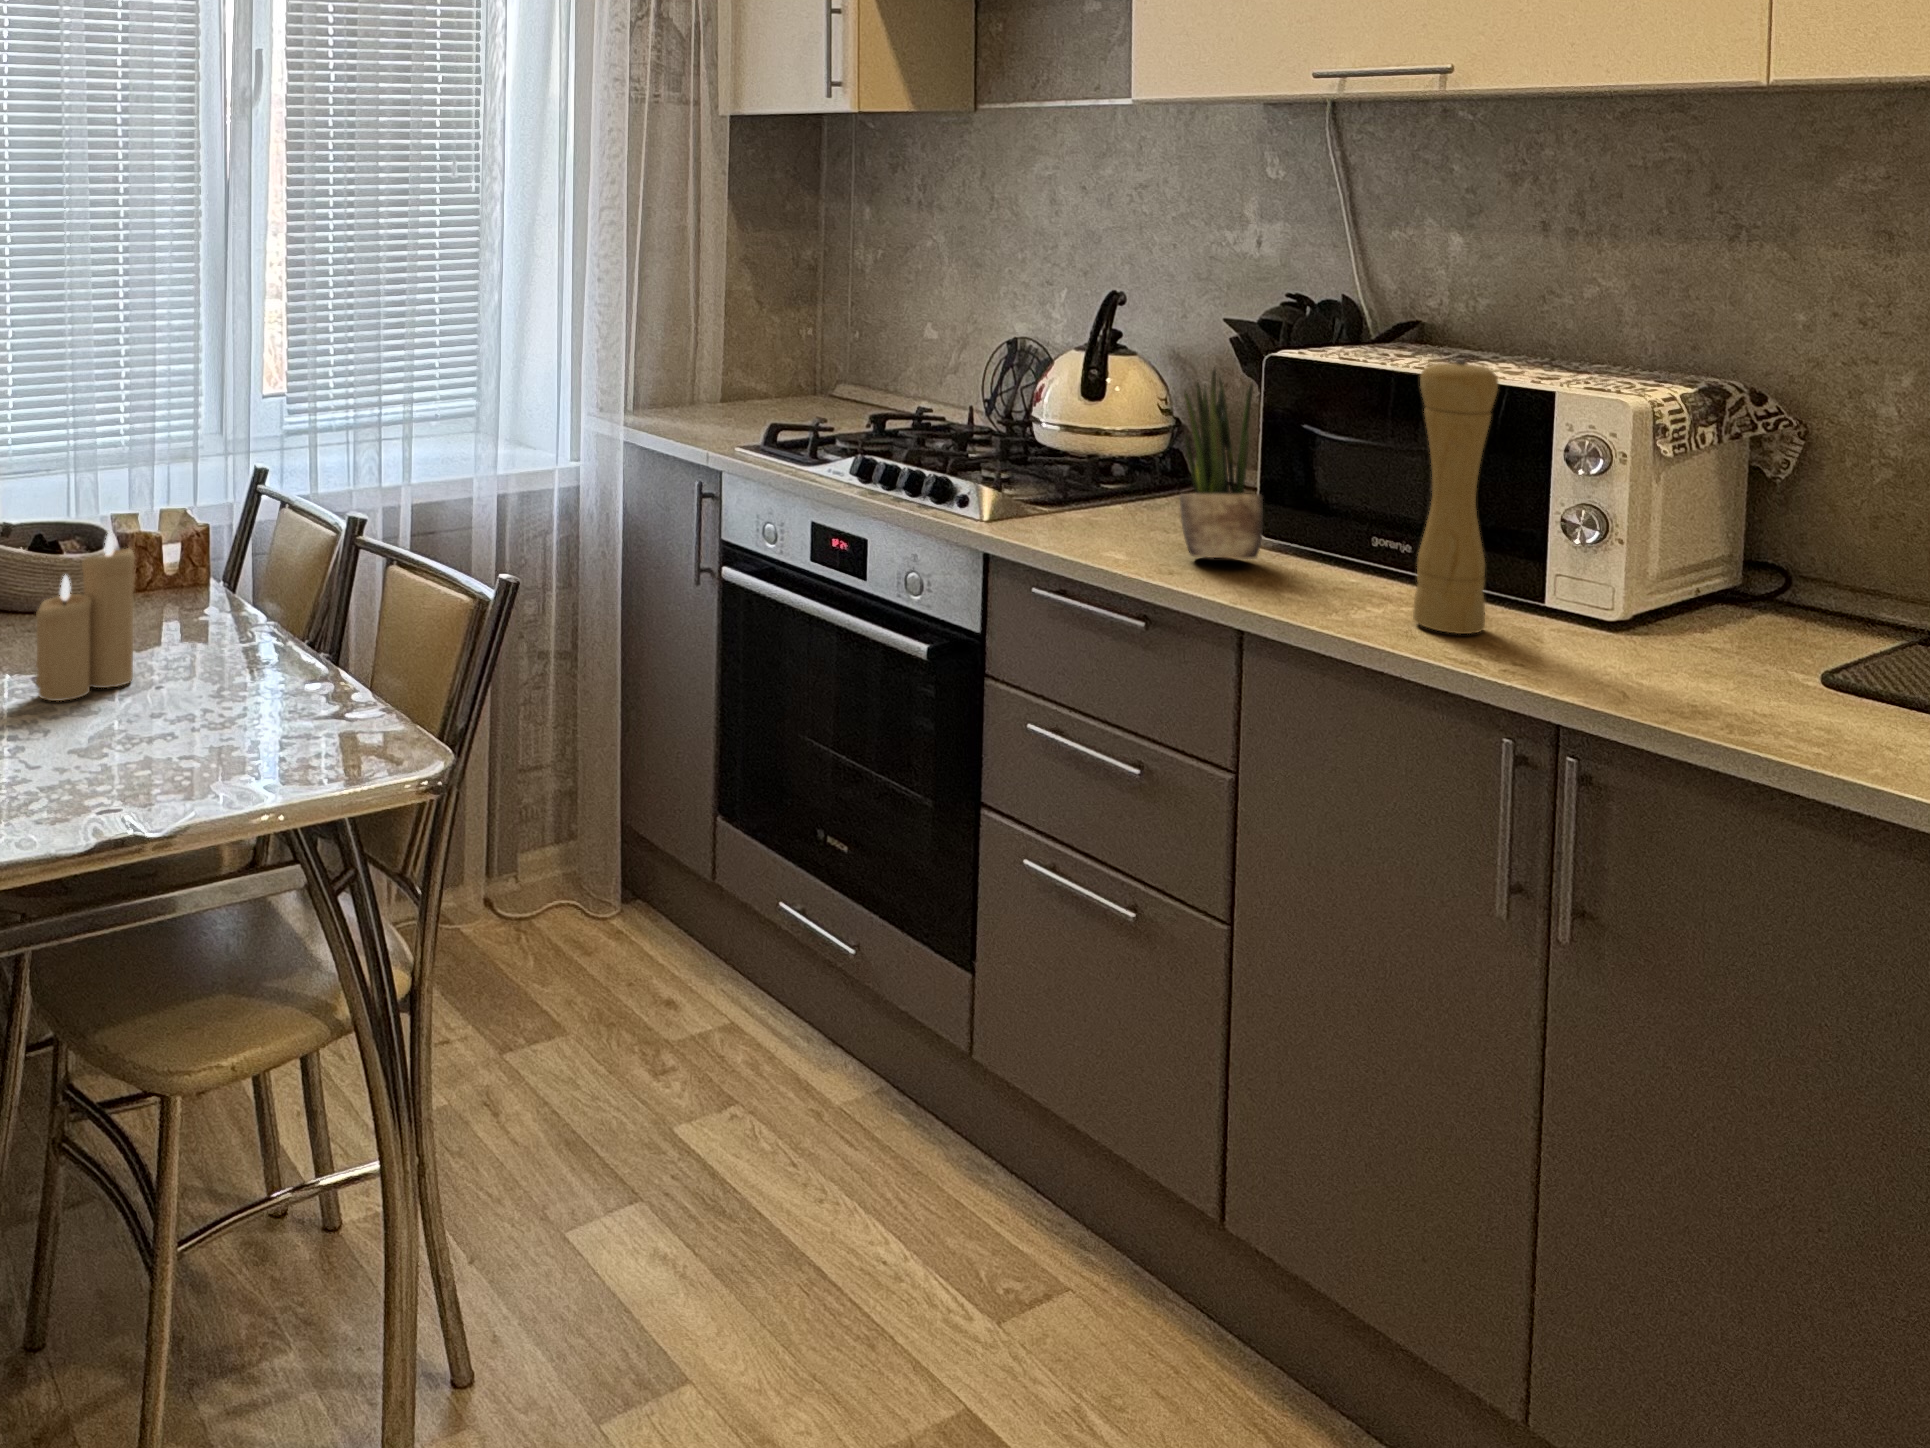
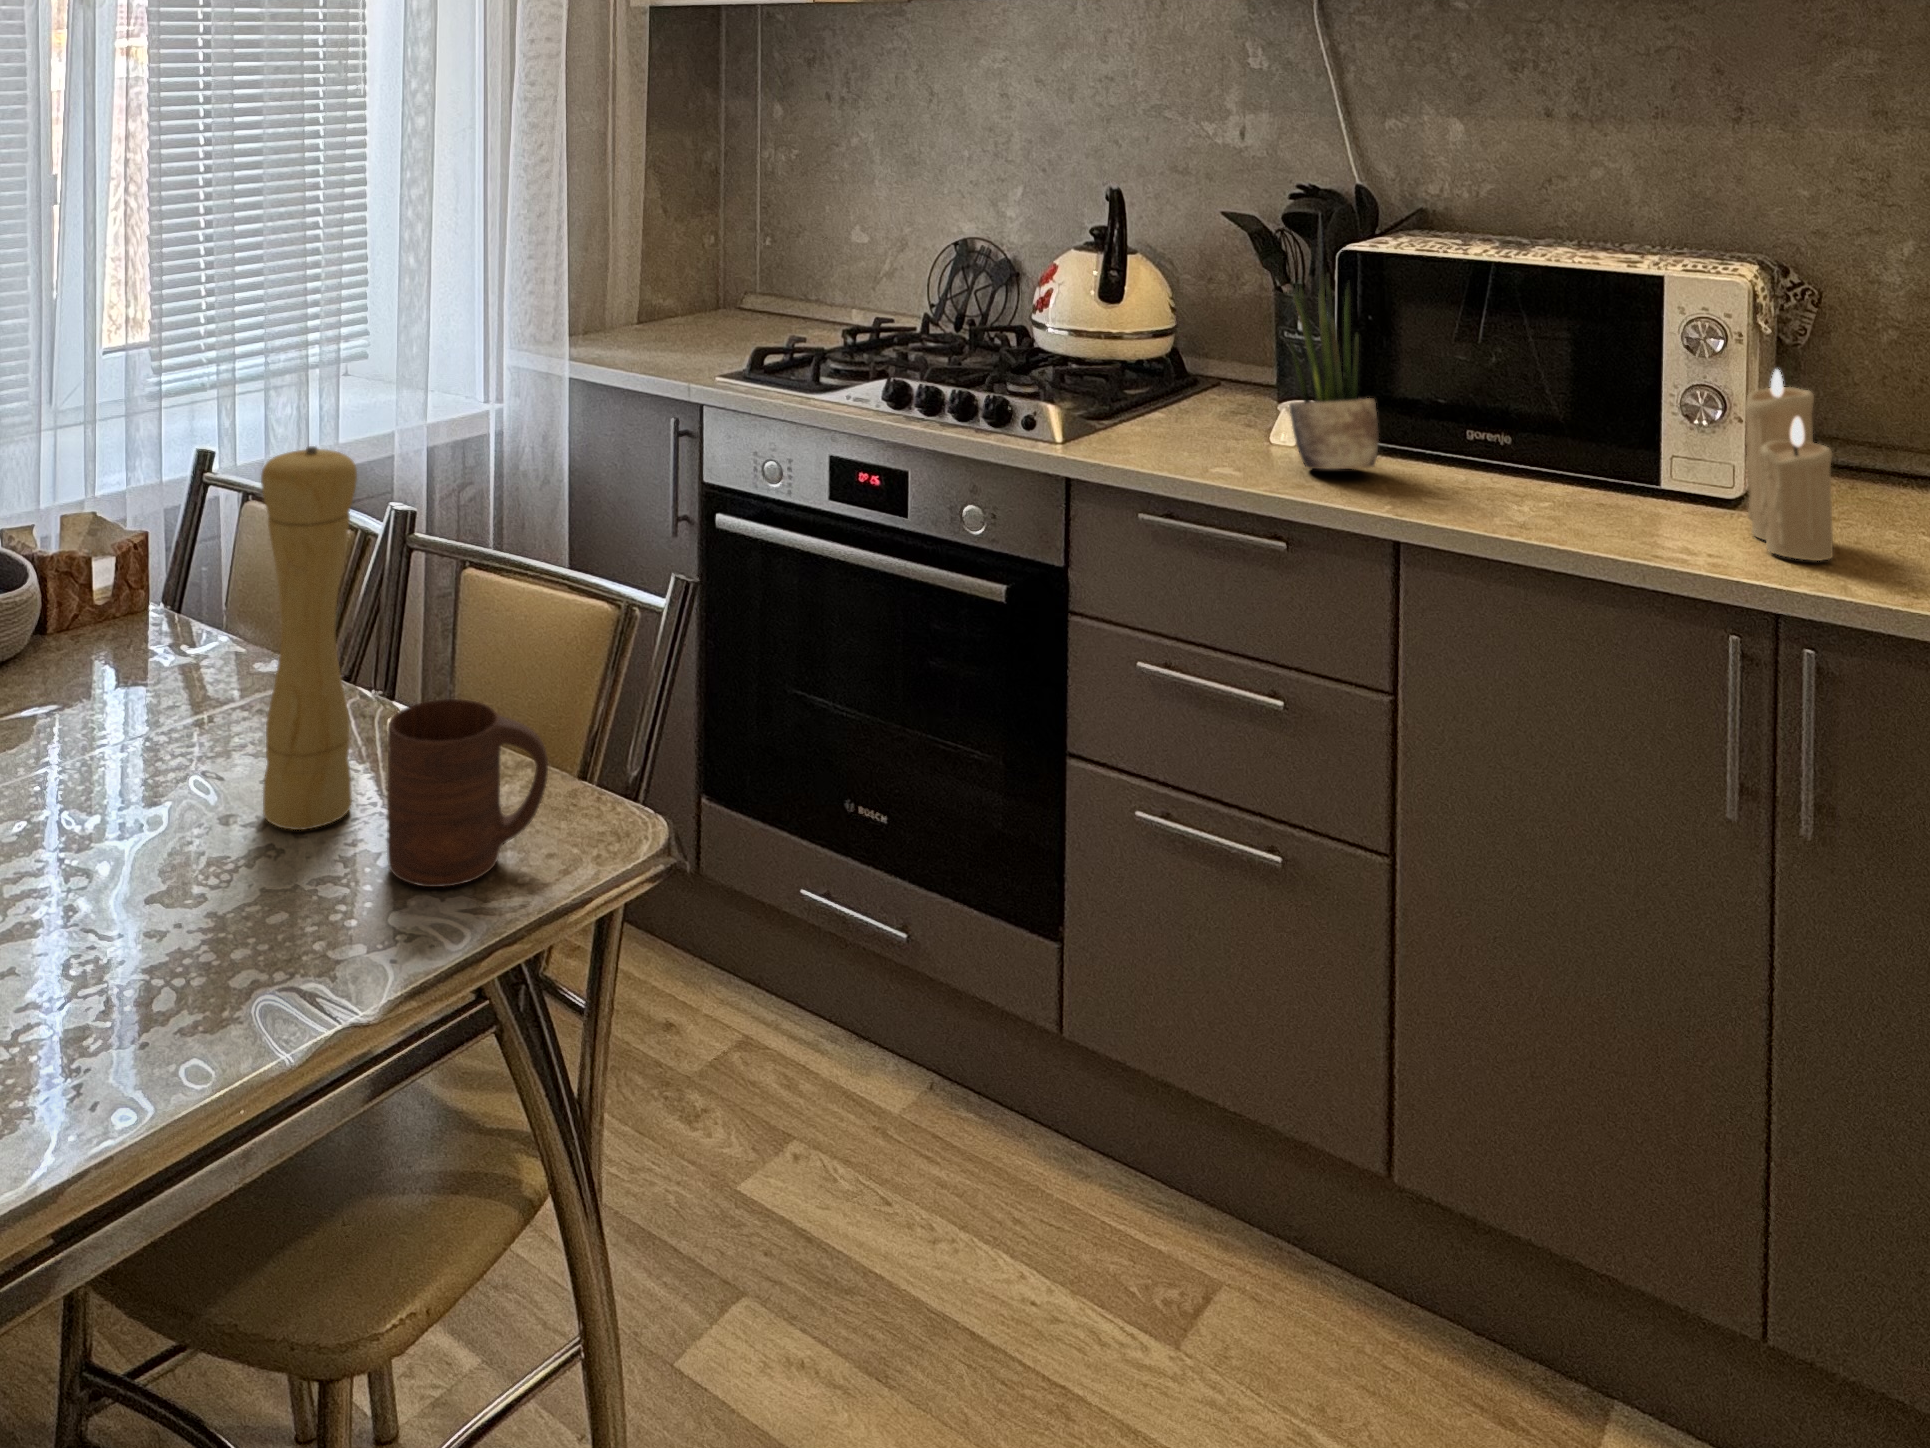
pepper mill: present [1413,360,1498,634] -> present [261,446,357,830]
candle: present [36,533,135,701] -> present [1745,370,1833,561]
cup: none [217,639,331,767] -> present [387,699,548,887]

